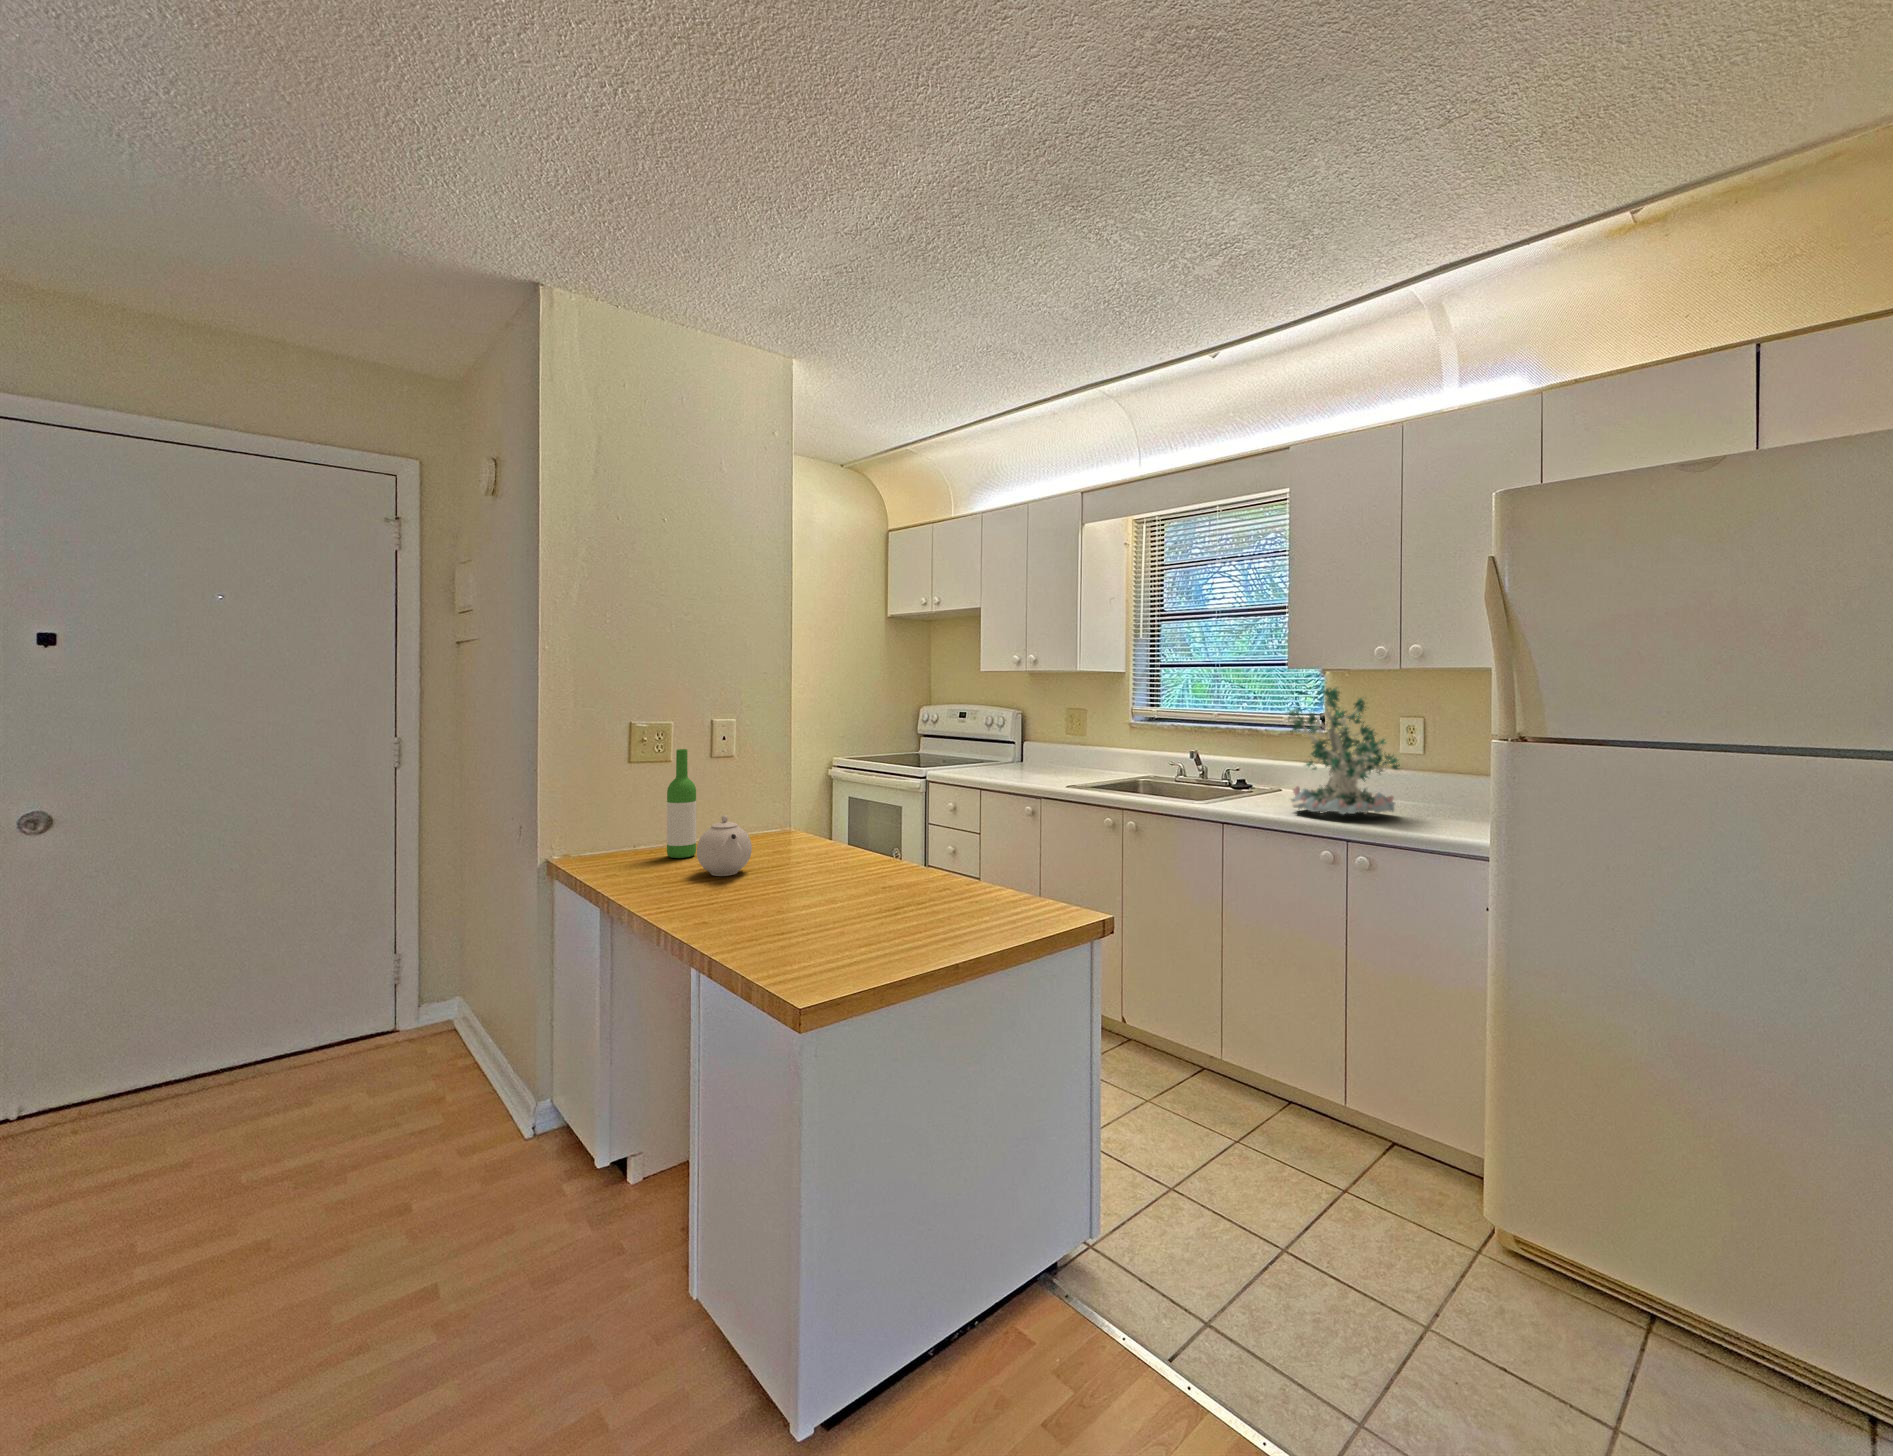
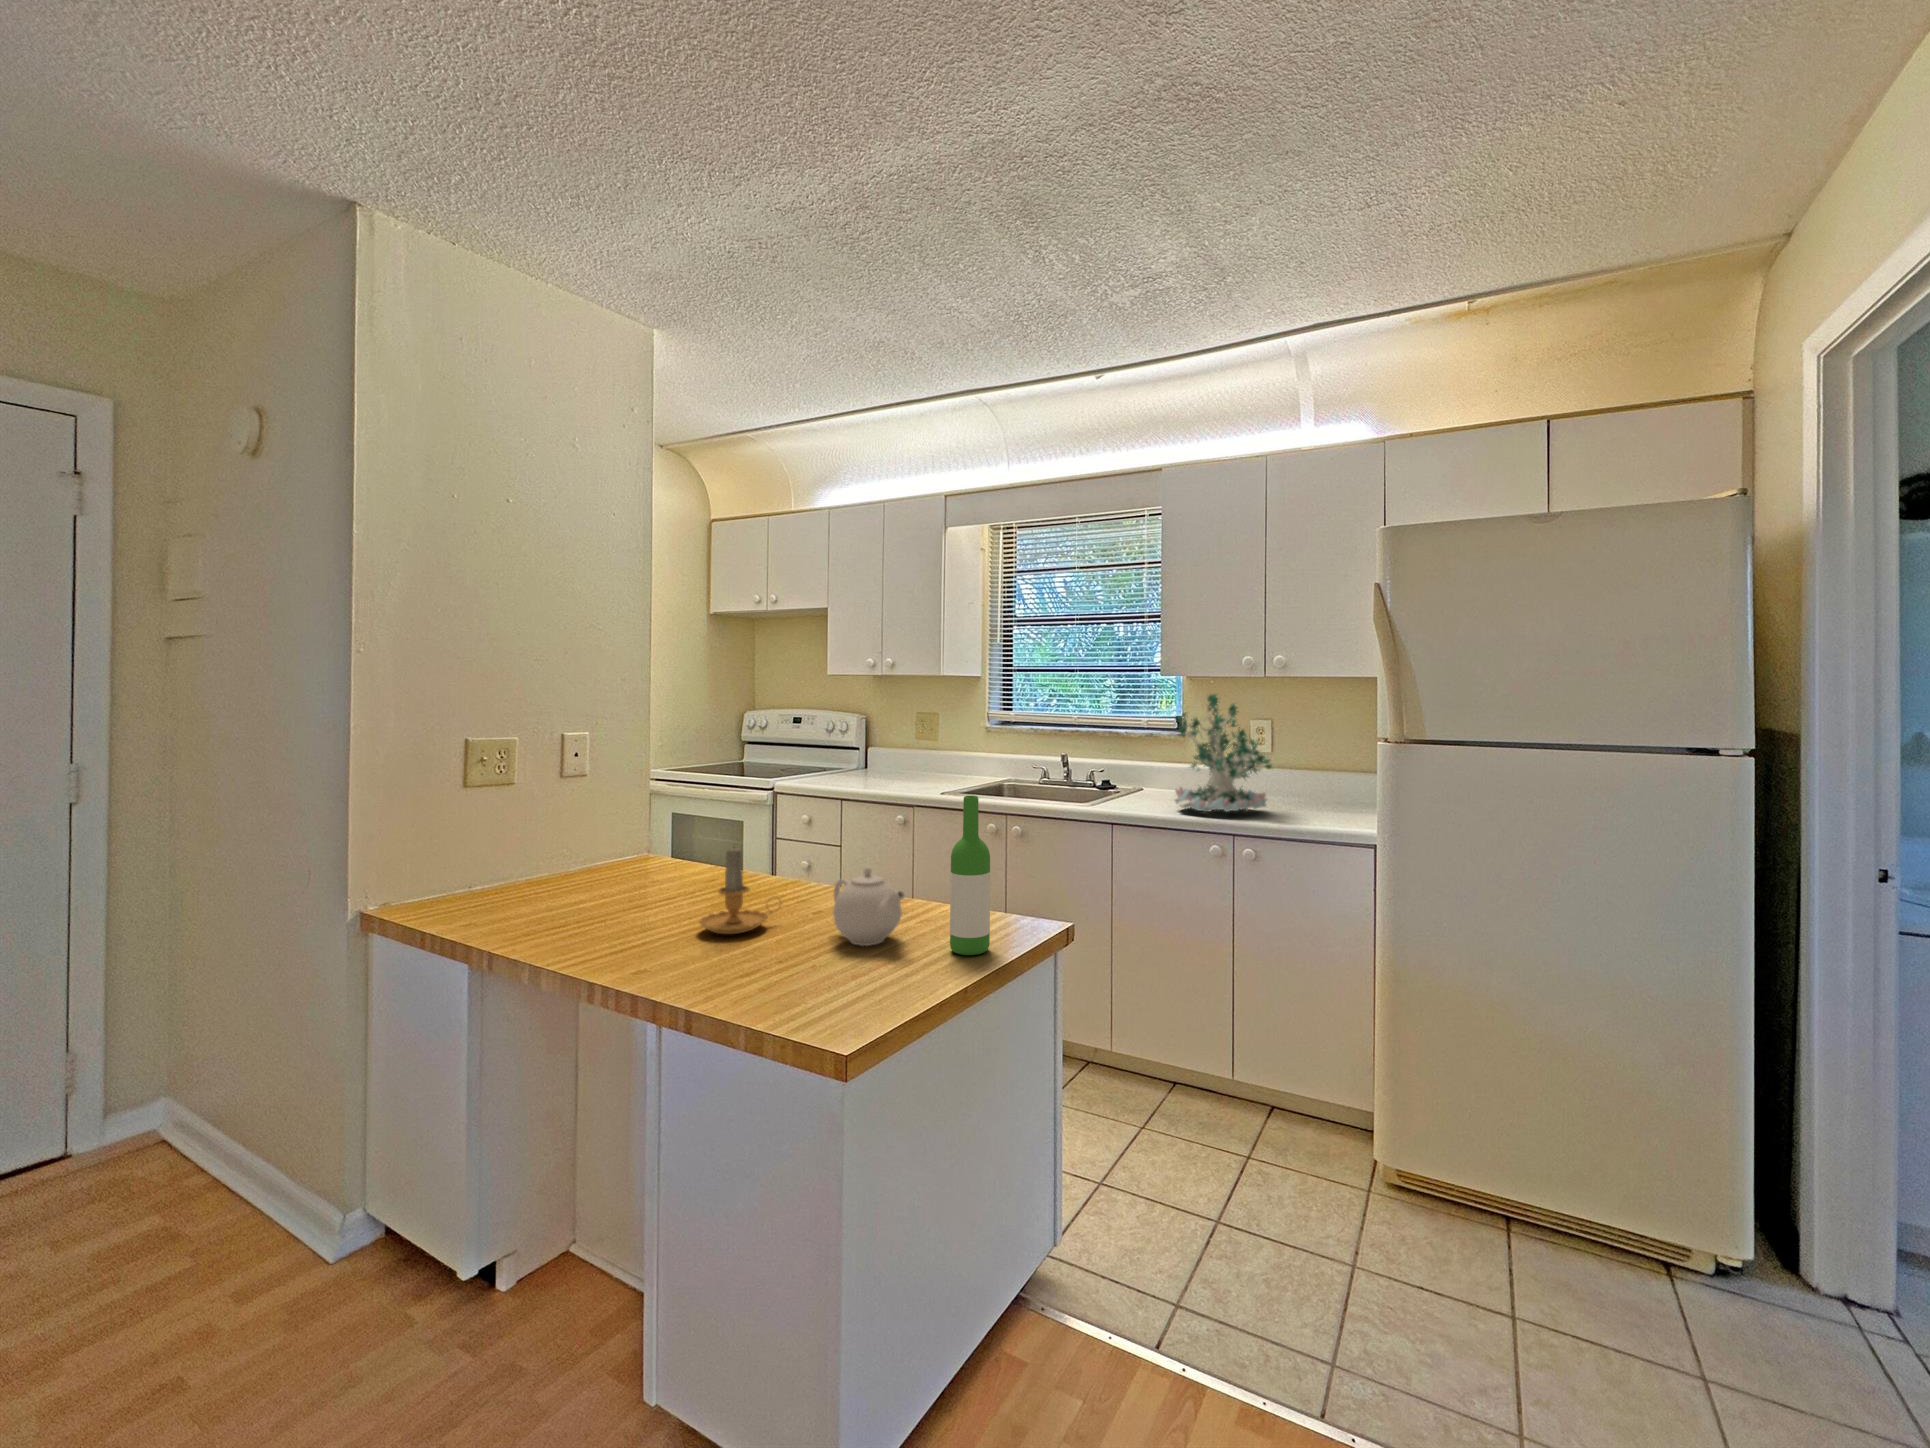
wine bottle: present [667,749,696,858] -> present [950,796,990,955]
teapot: present [697,815,752,876] -> present [833,867,905,946]
candle: none [769,816,843,896] -> present [699,847,774,934]

